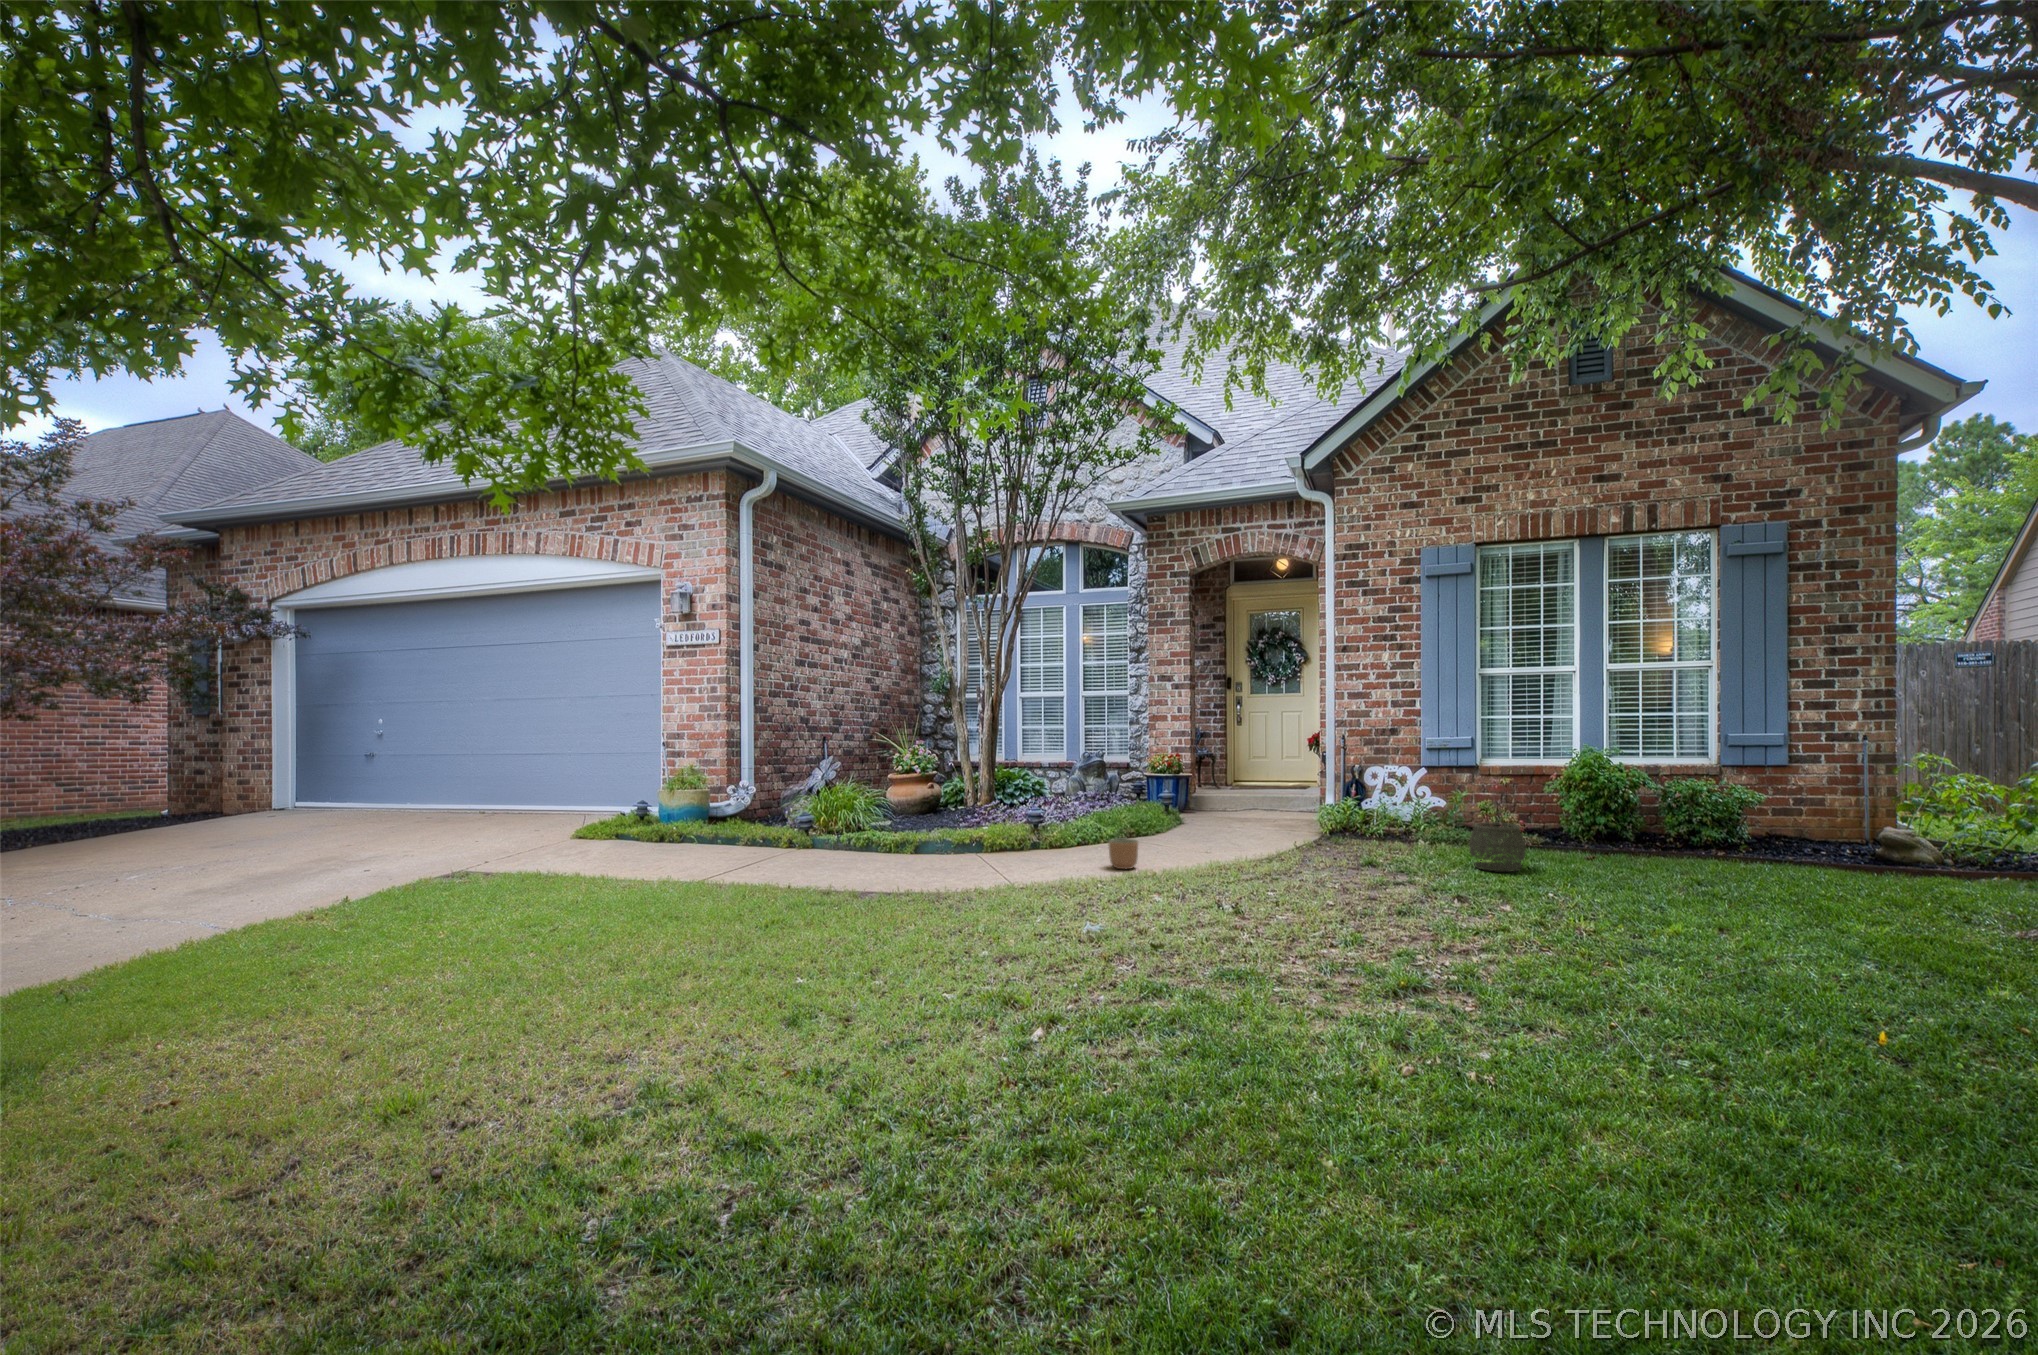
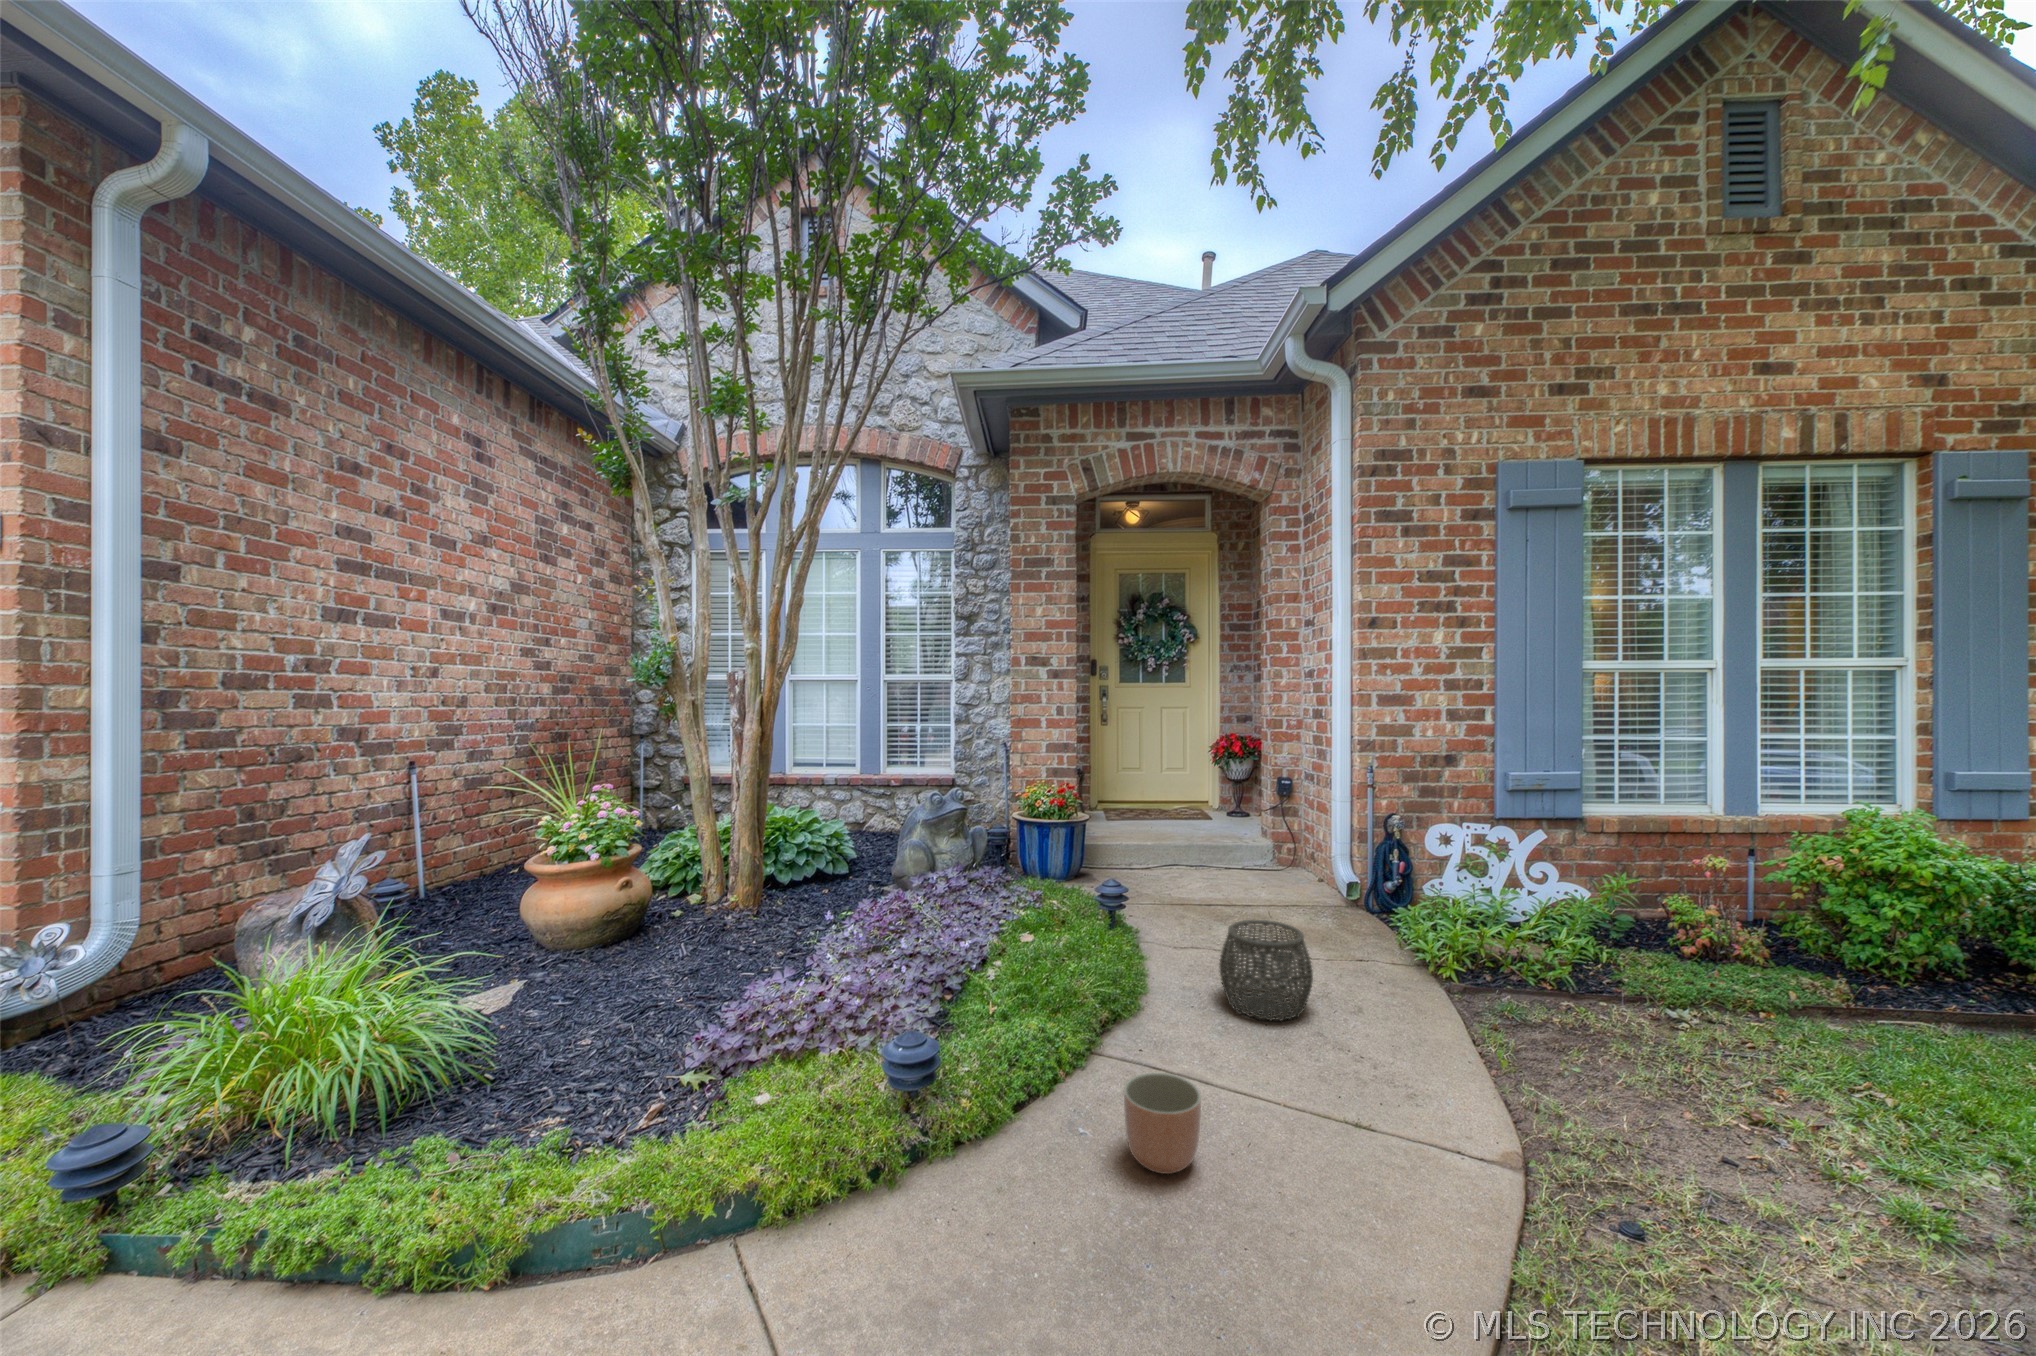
woven basket: present [1469,822,1526,872] -> present [1219,920,1313,1021]

